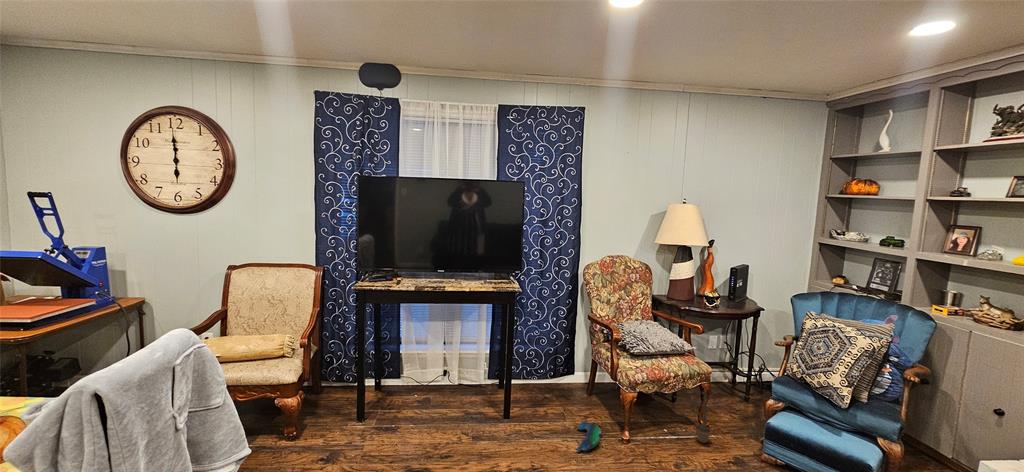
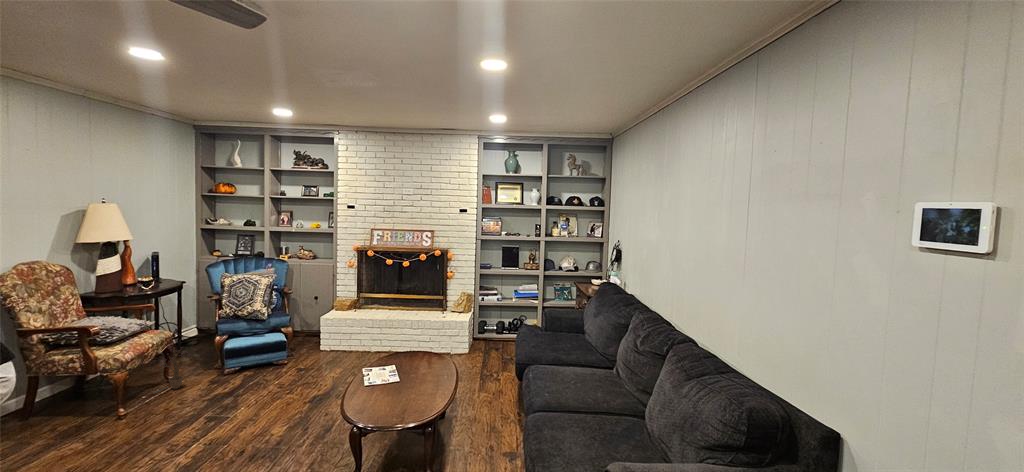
plush toy: present [577,421,603,452] -> none [54,420,101,446]

